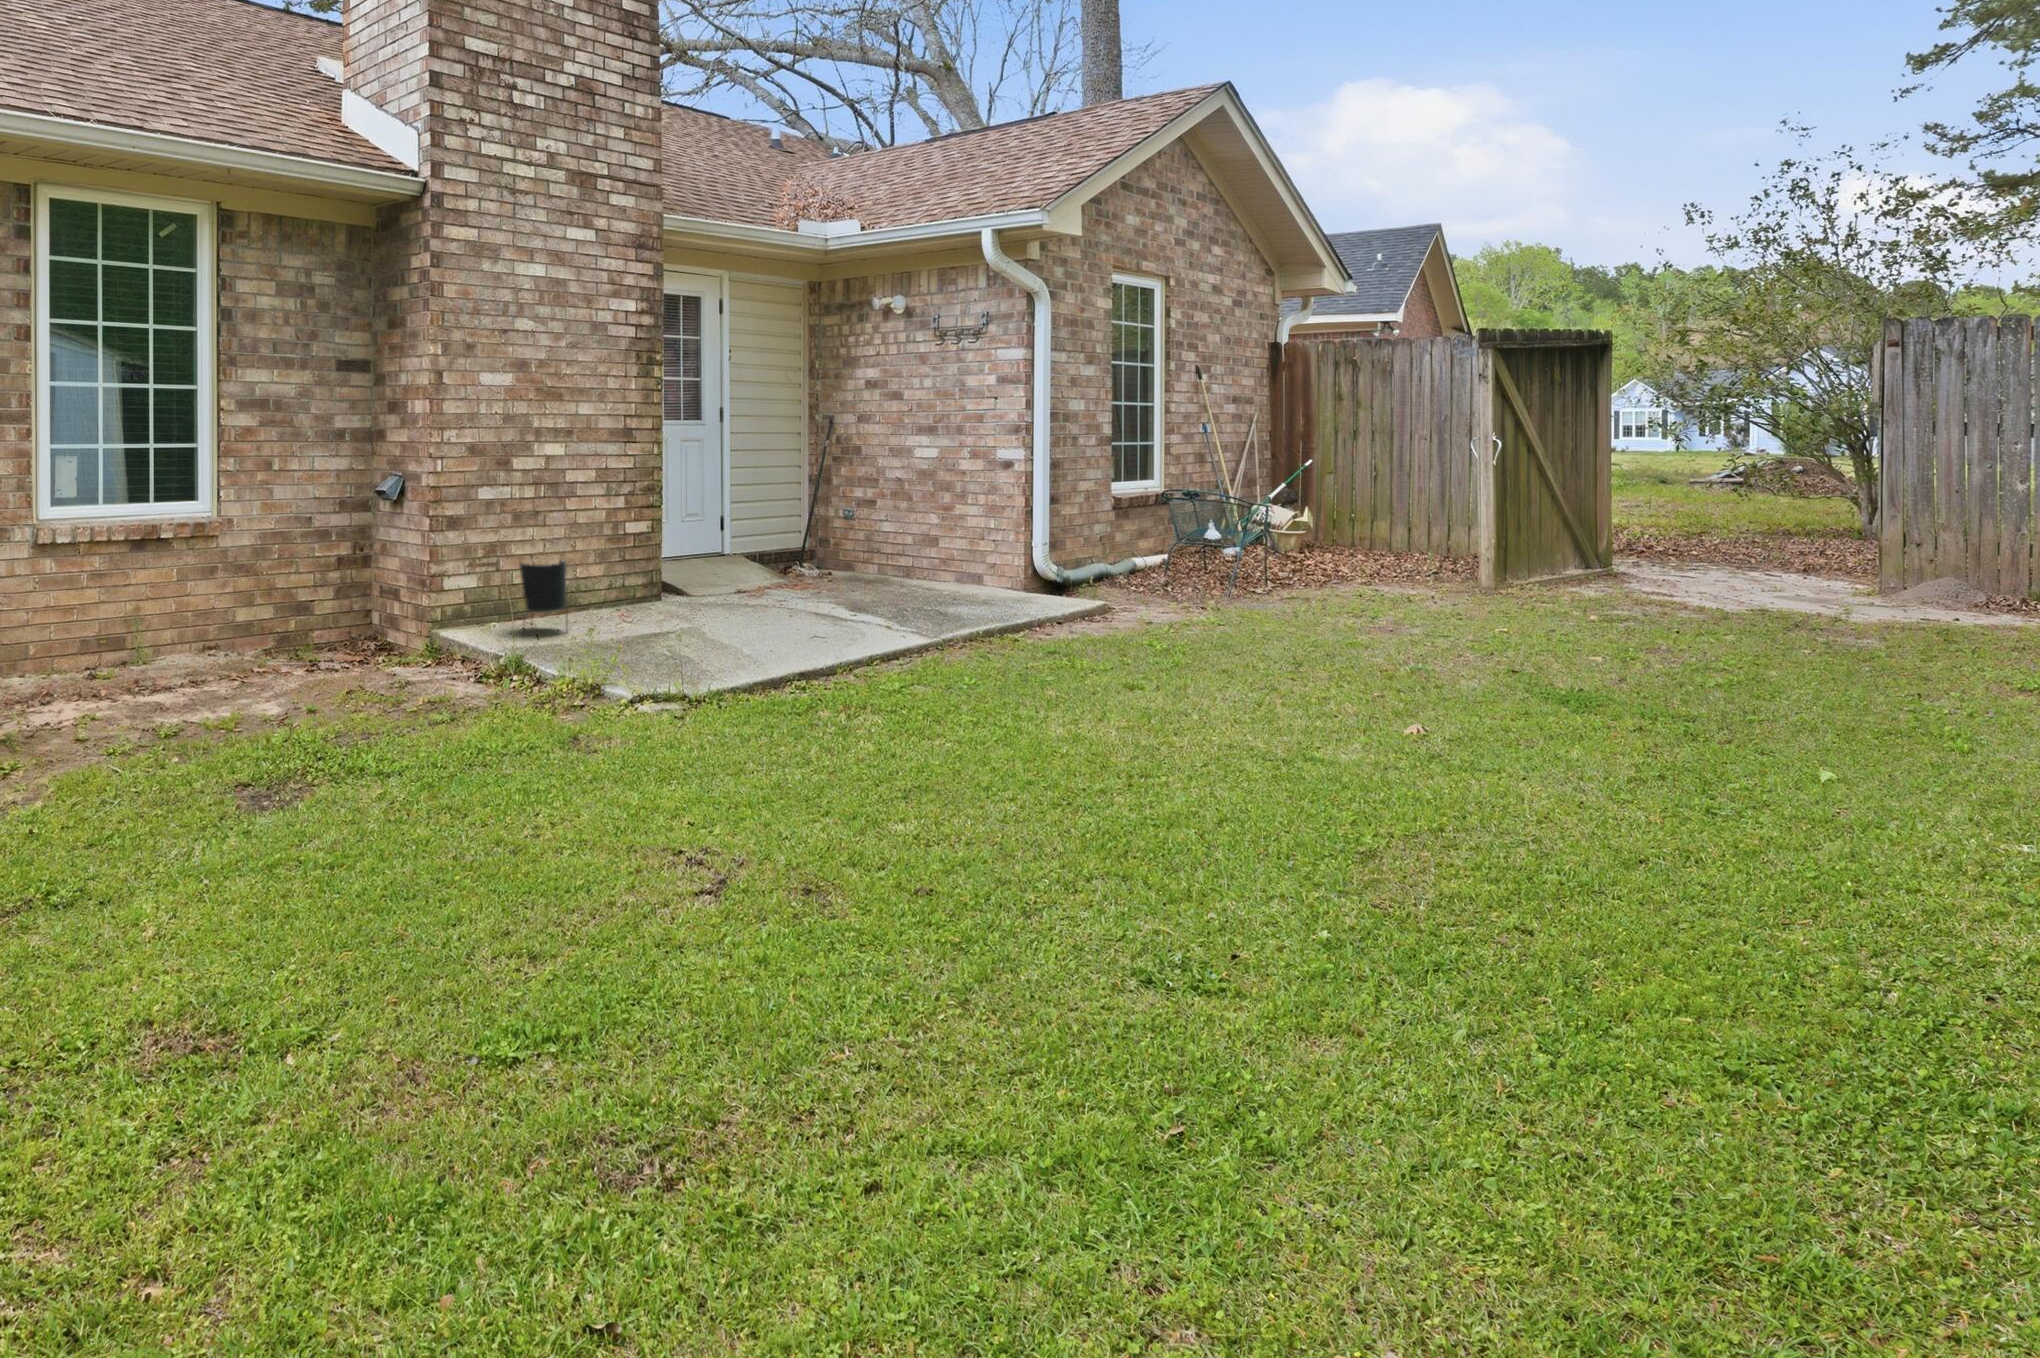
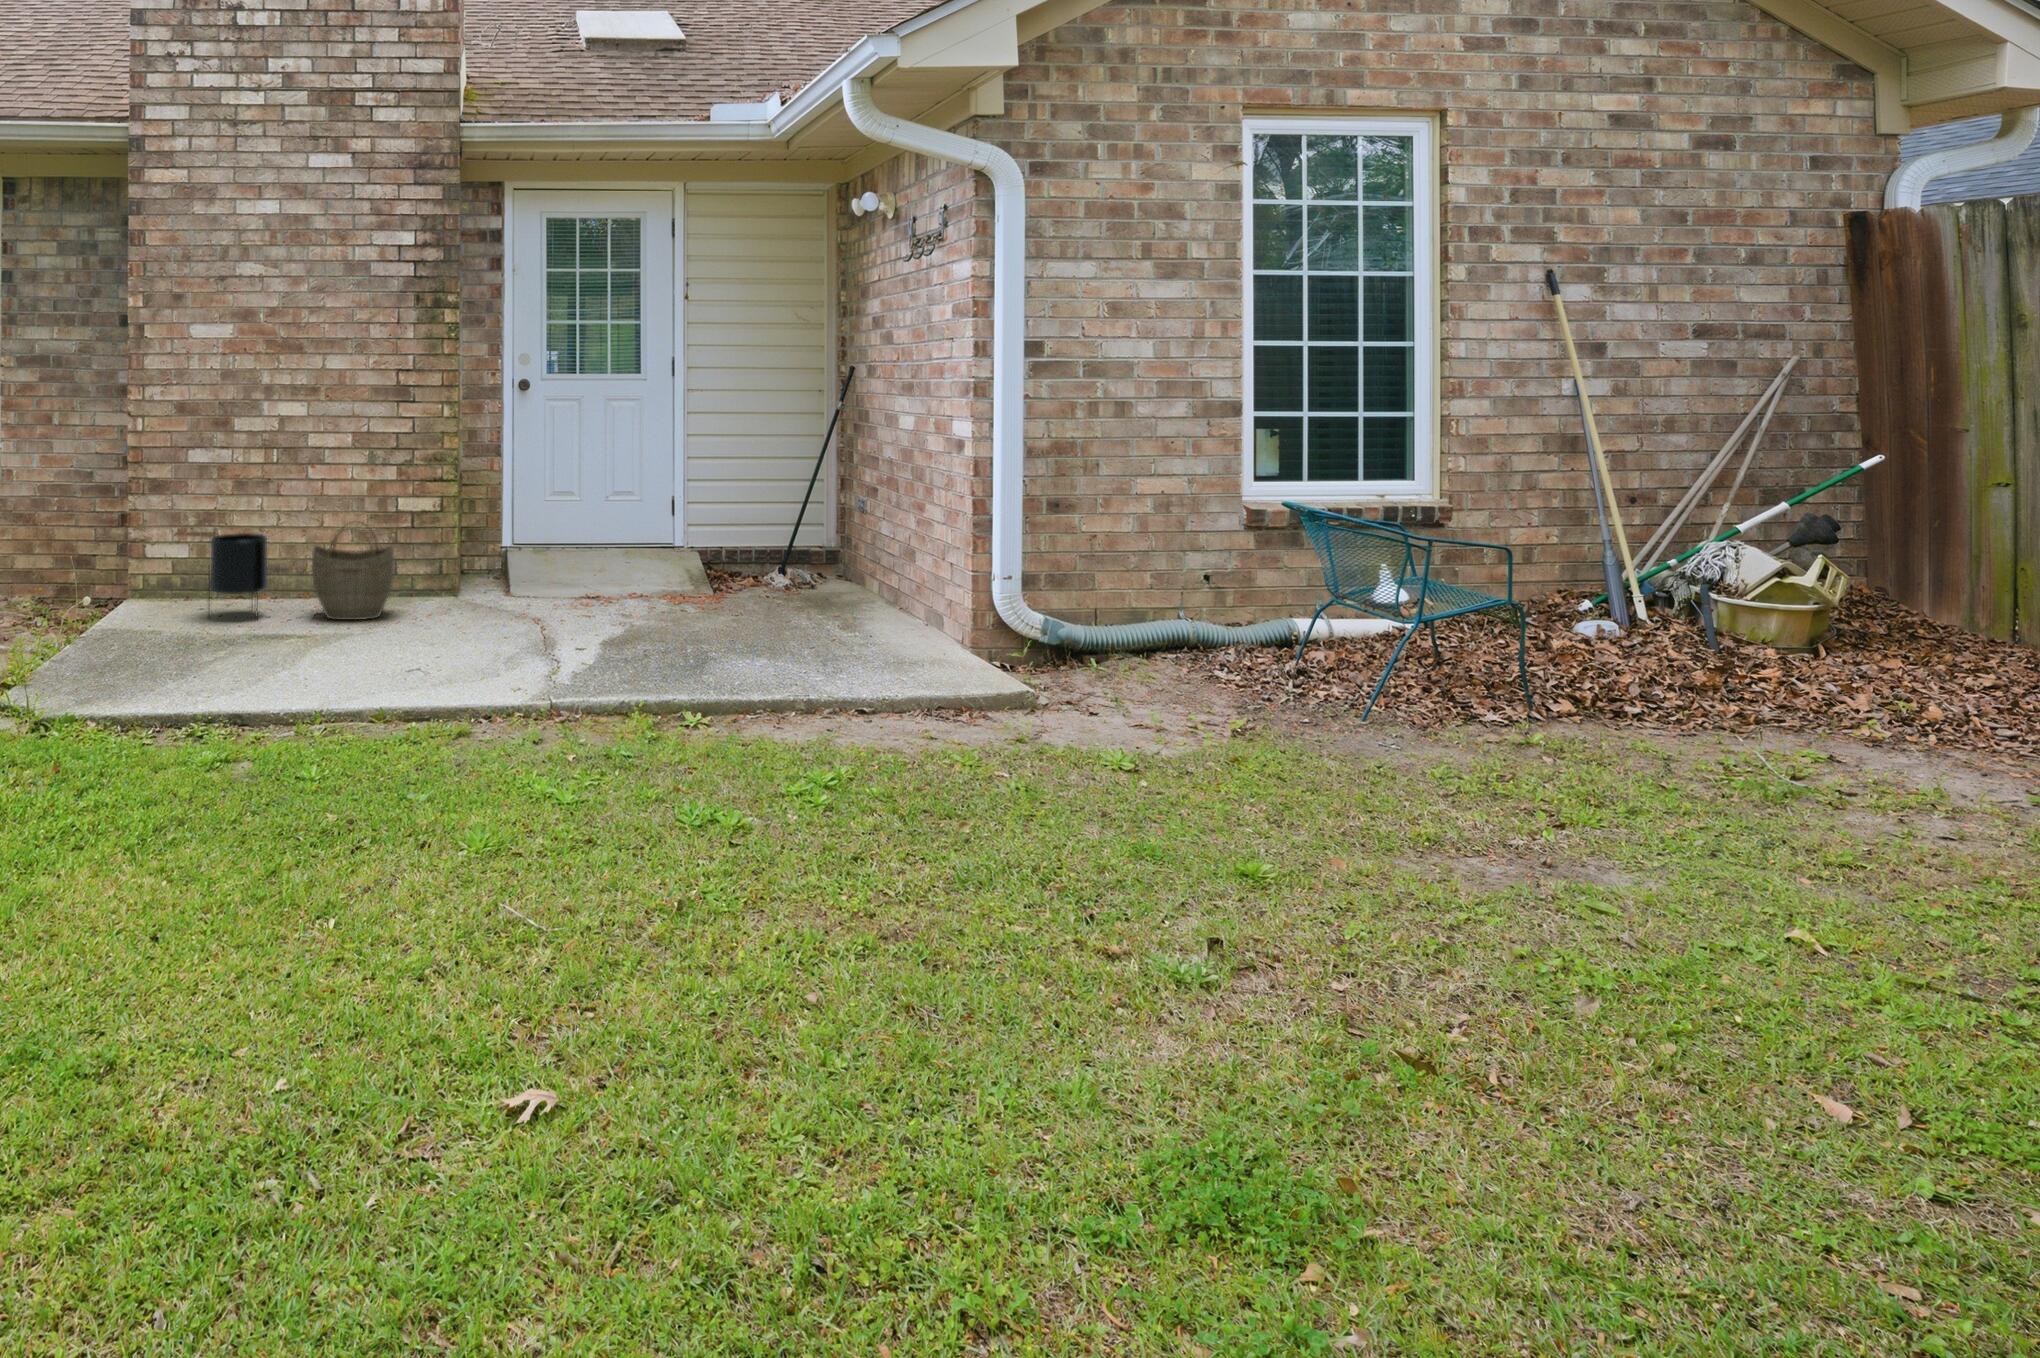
woven basket: none [586,542,654,625] -> present [312,521,395,620]

